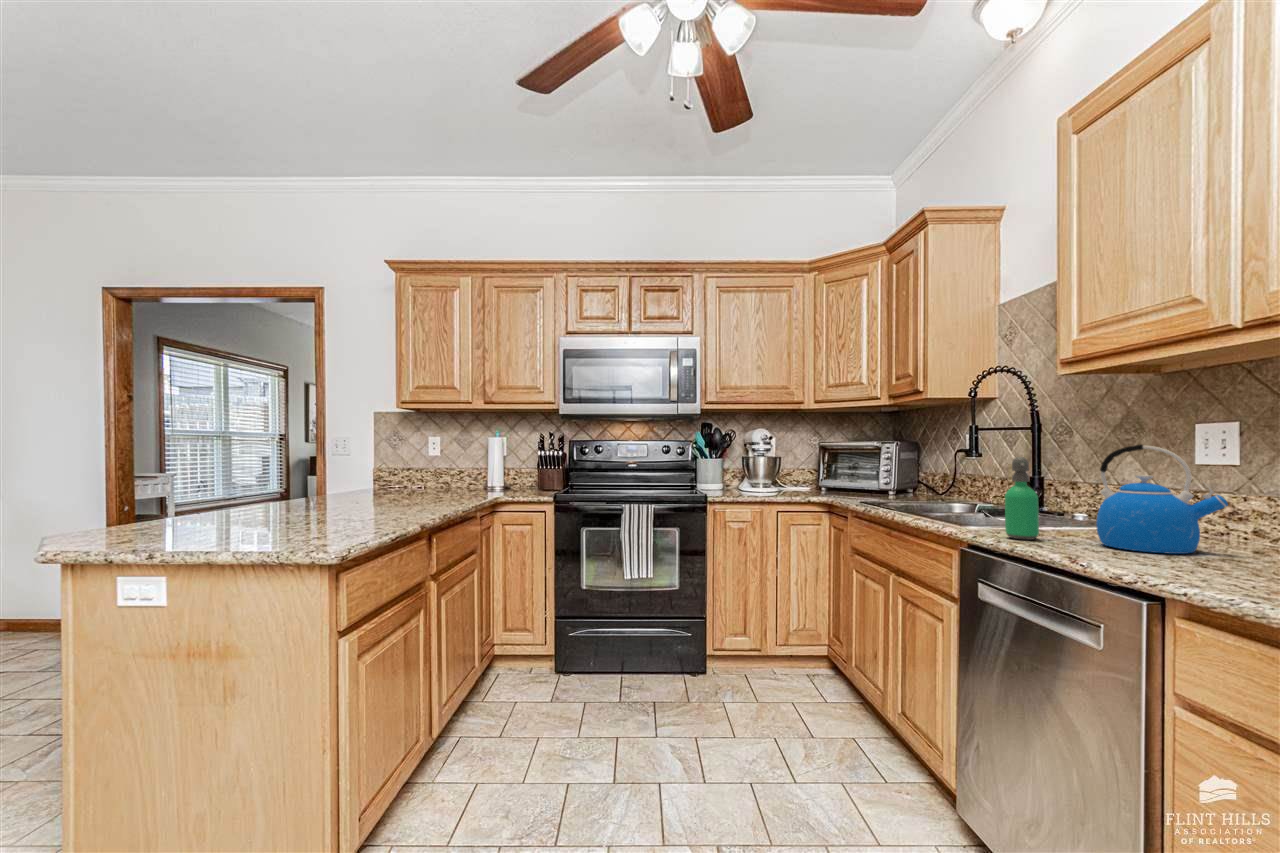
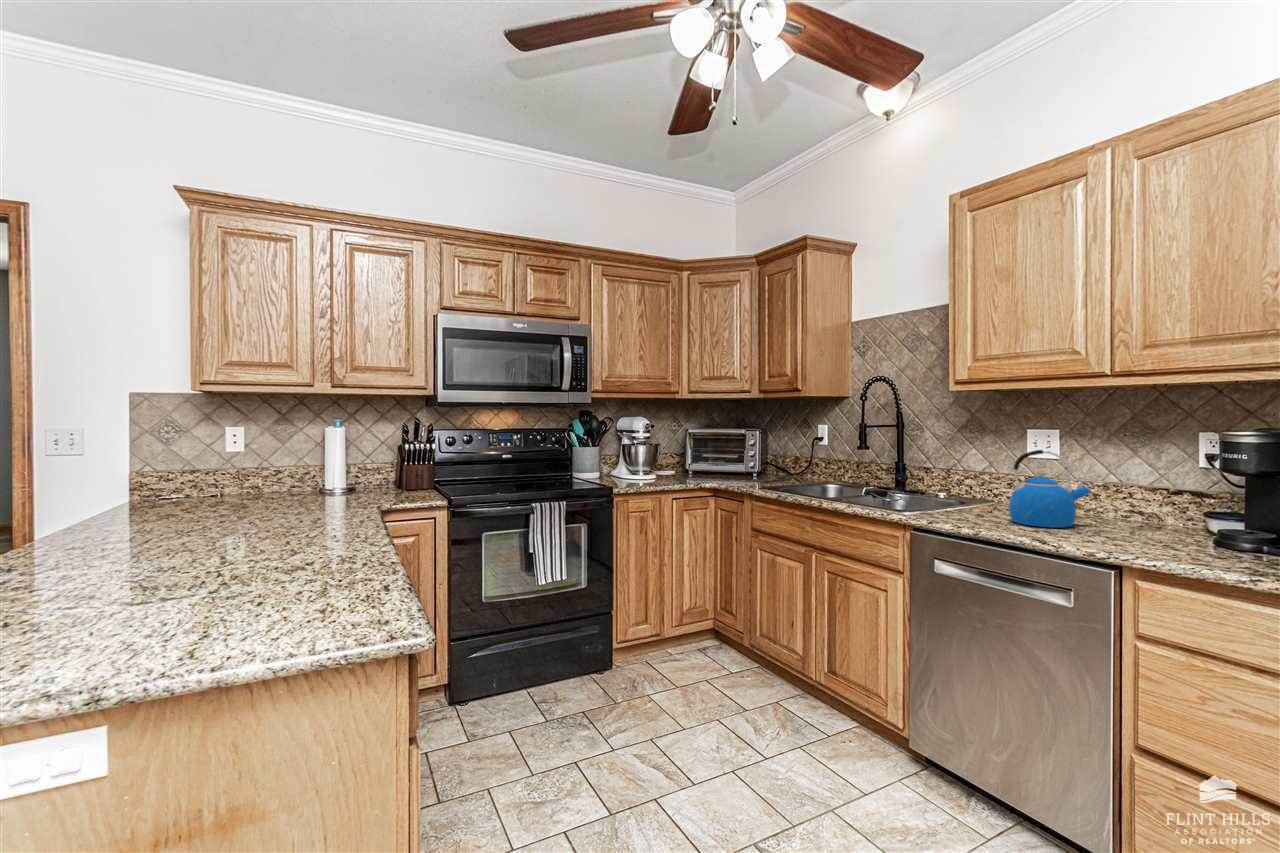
soap dispenser: present [1005,457,1039,540] -> none [948,458,973,523]

